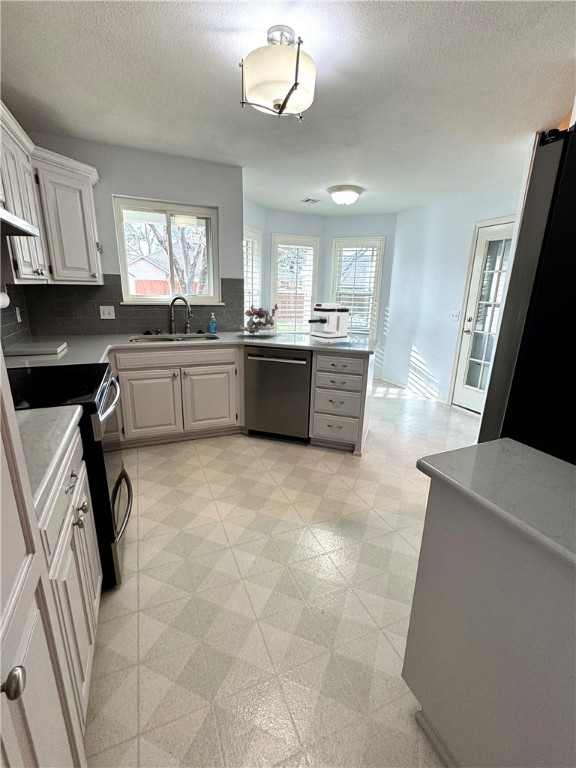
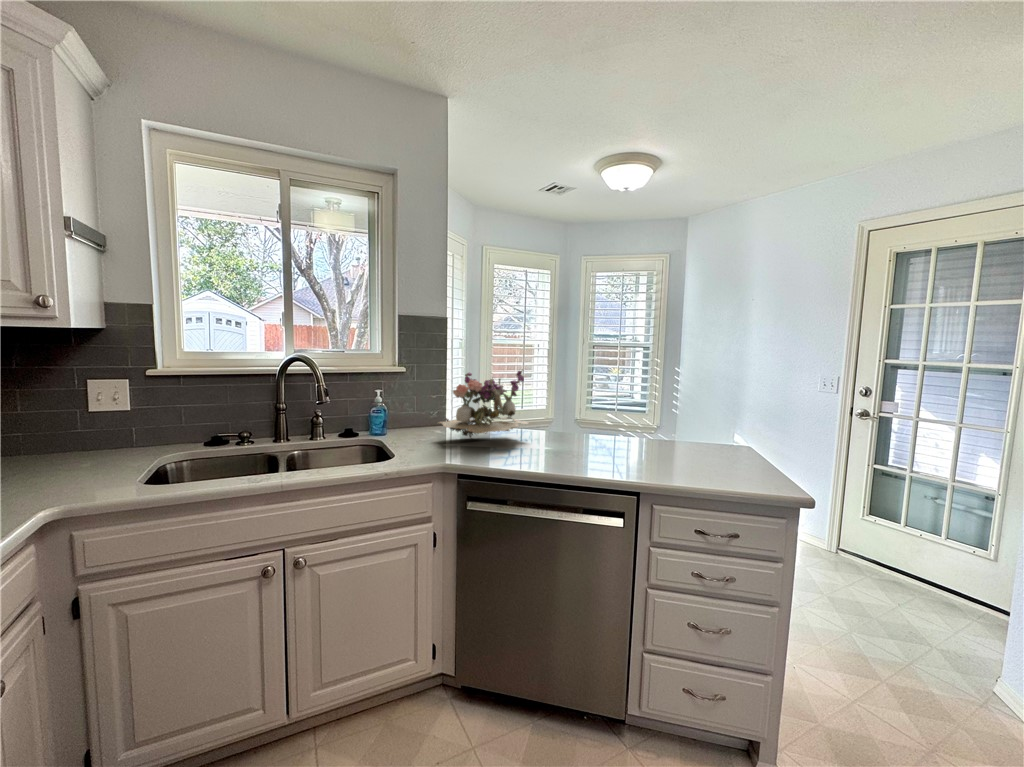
coffee maker: present [308,303,349,343] -> none [610,368,700,463]

